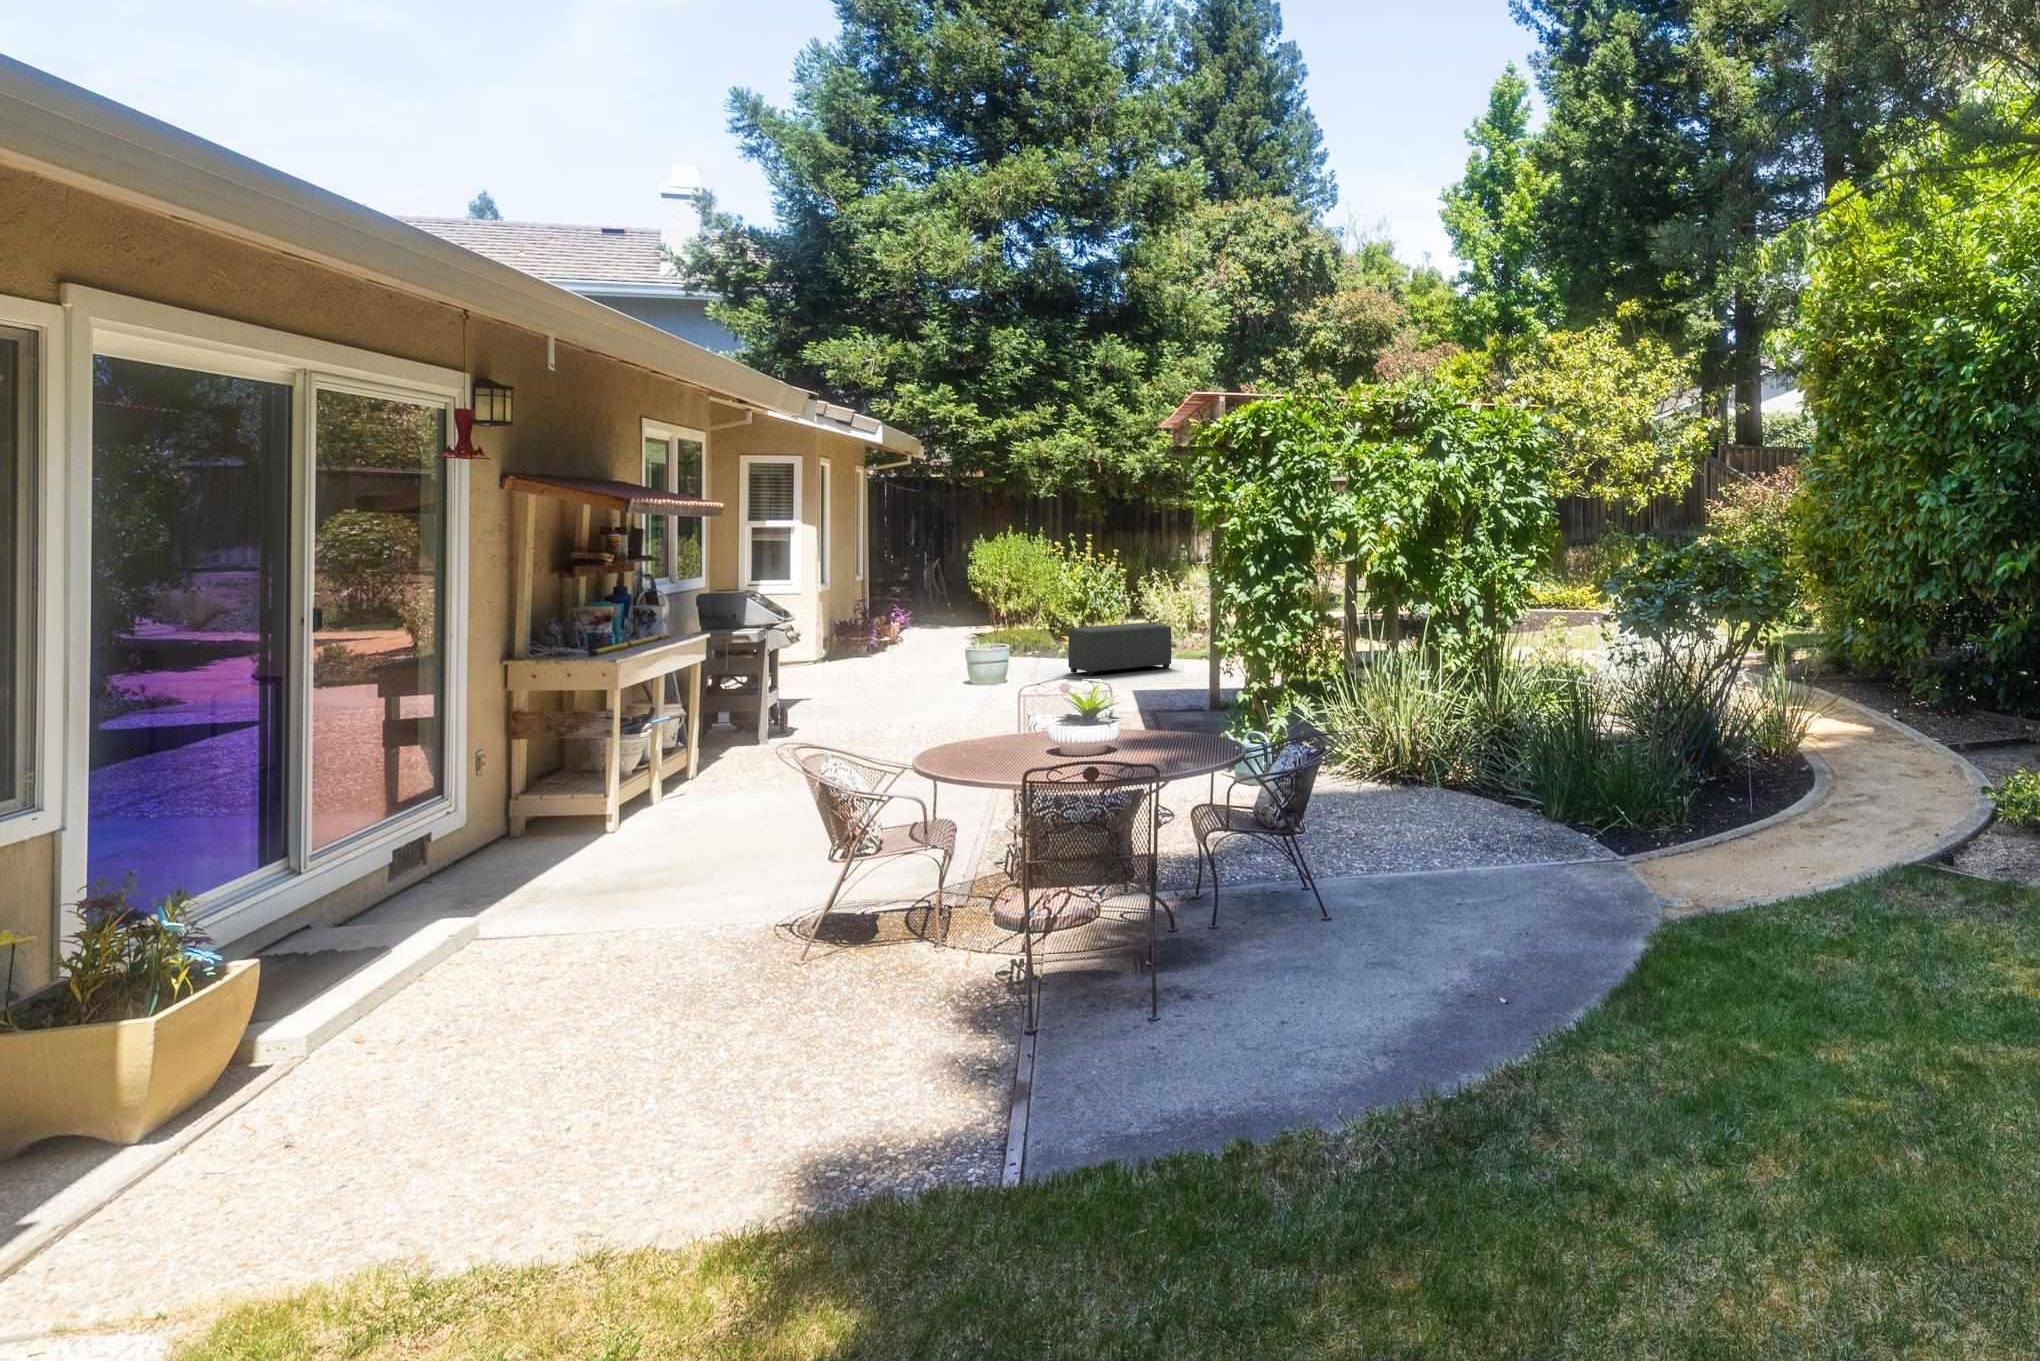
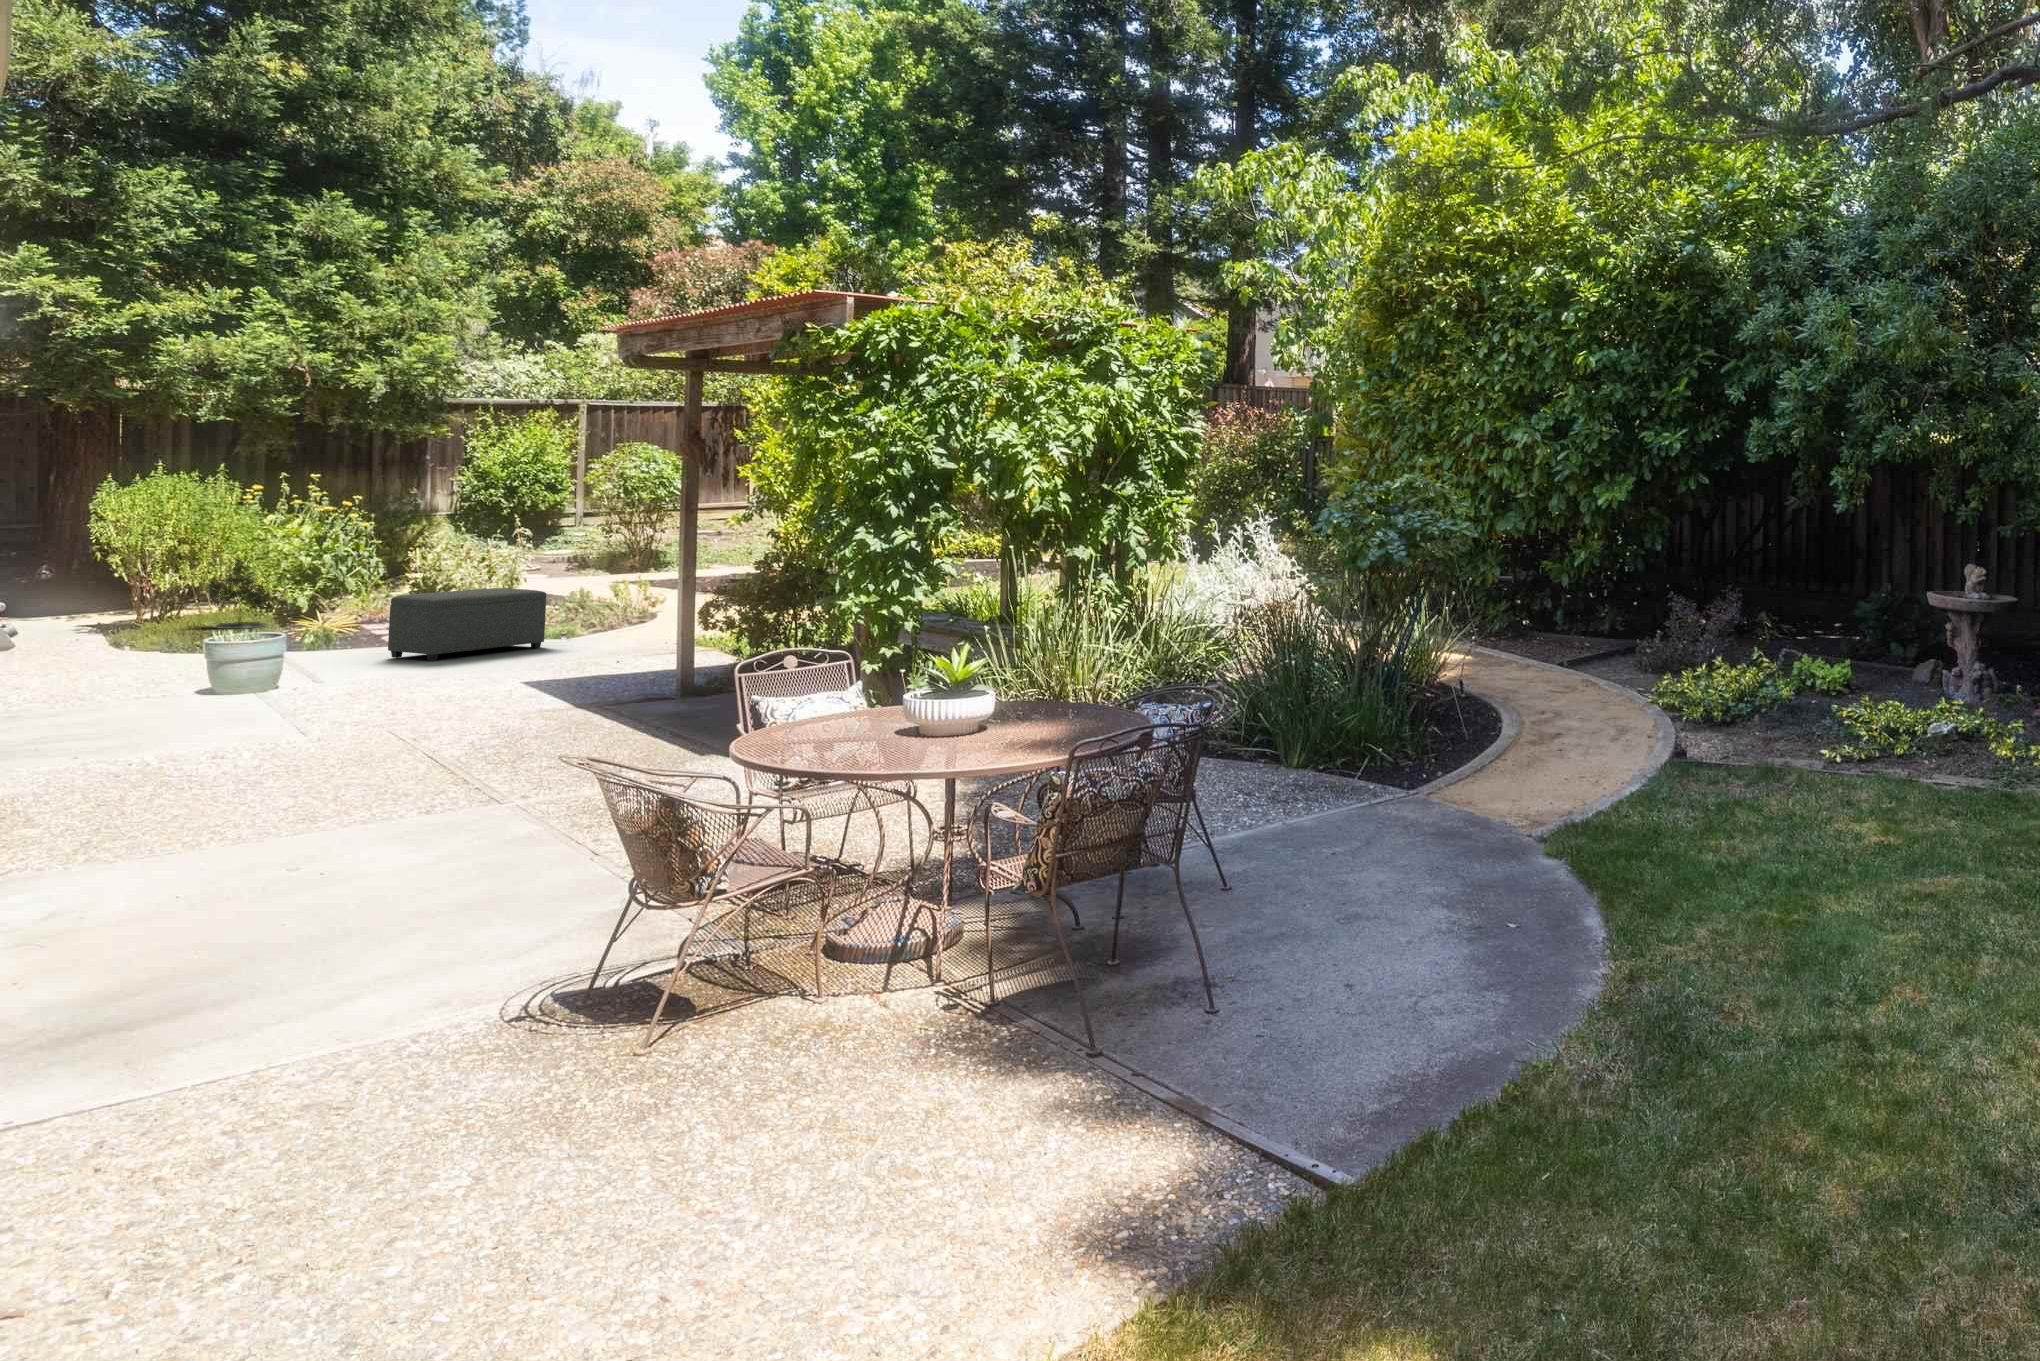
potted tree: none [1008,593,1047,647] -> present [209,557,268,629]

